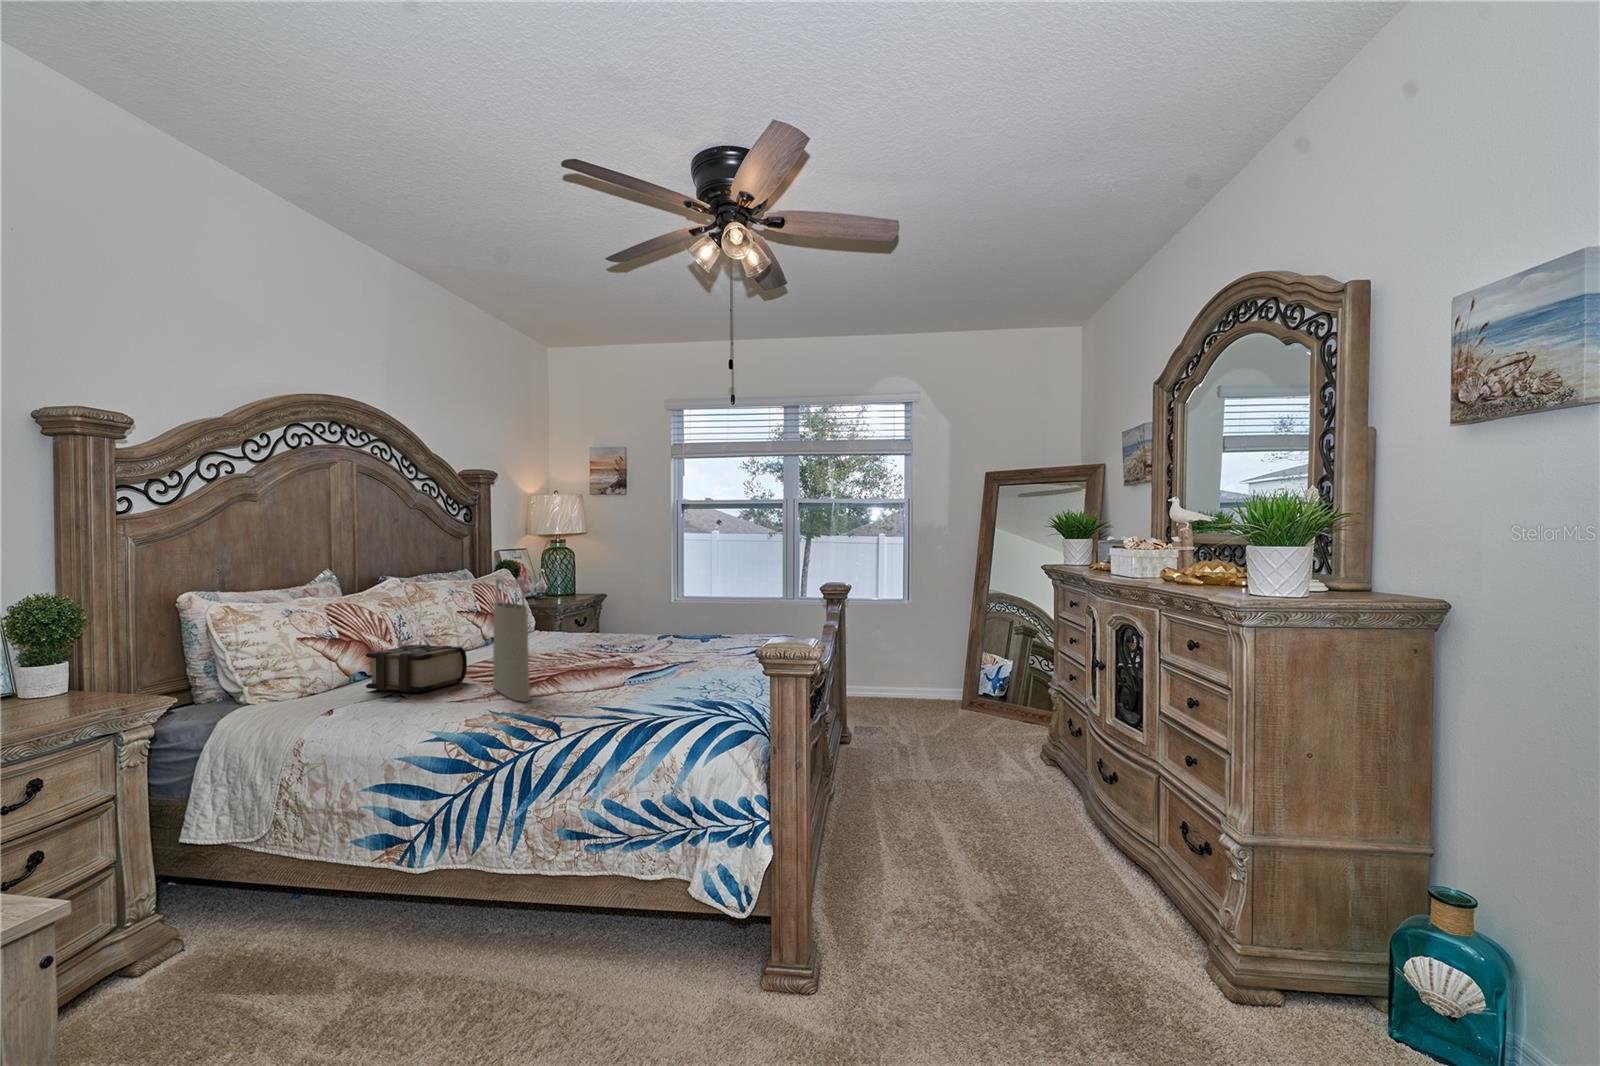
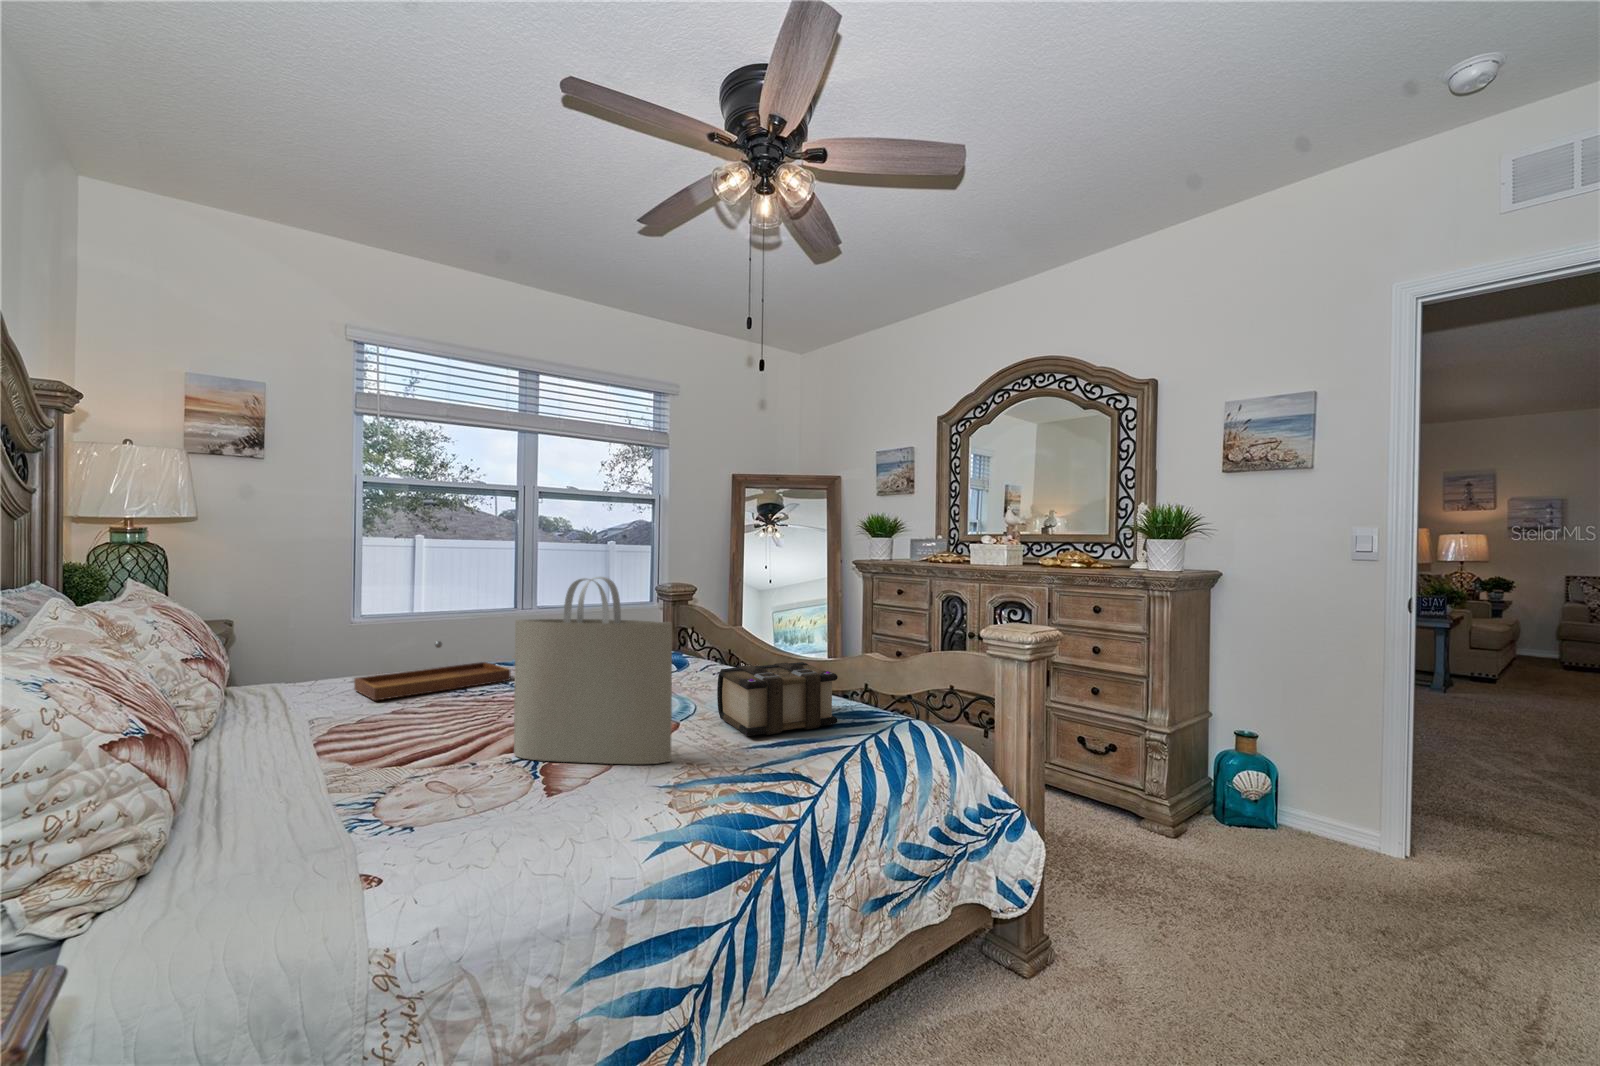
tray: none [546,616,638,648] -> present [354,641,511,700]
book: present [366,645,467,693] -> present [717,662,838,736]

